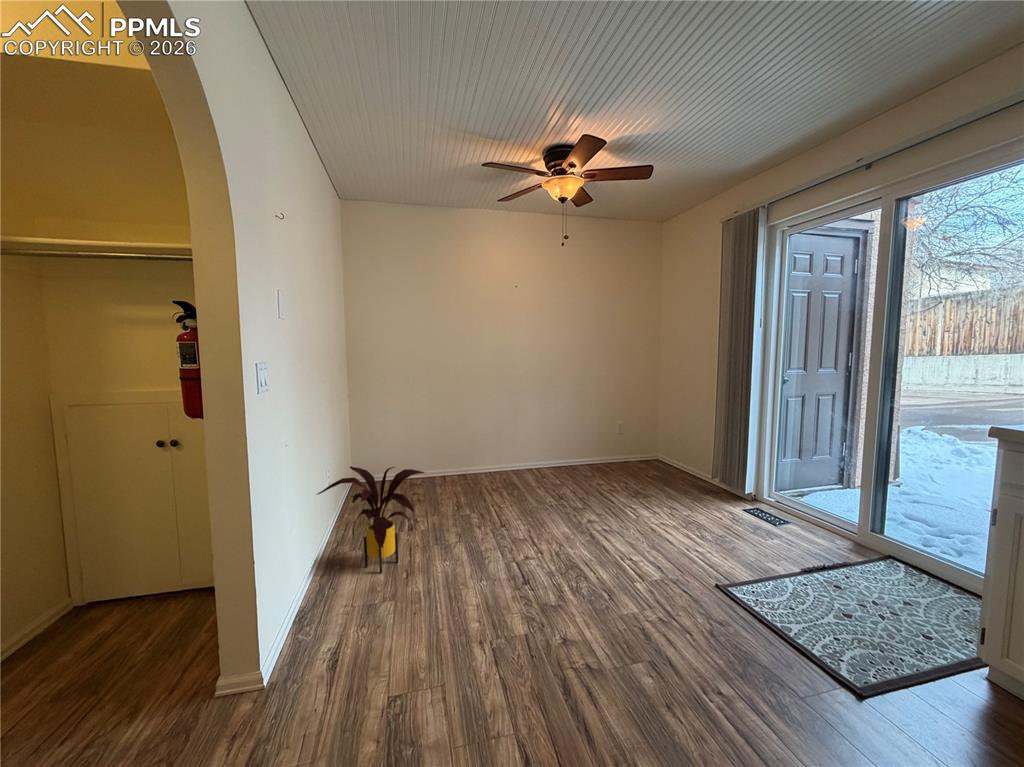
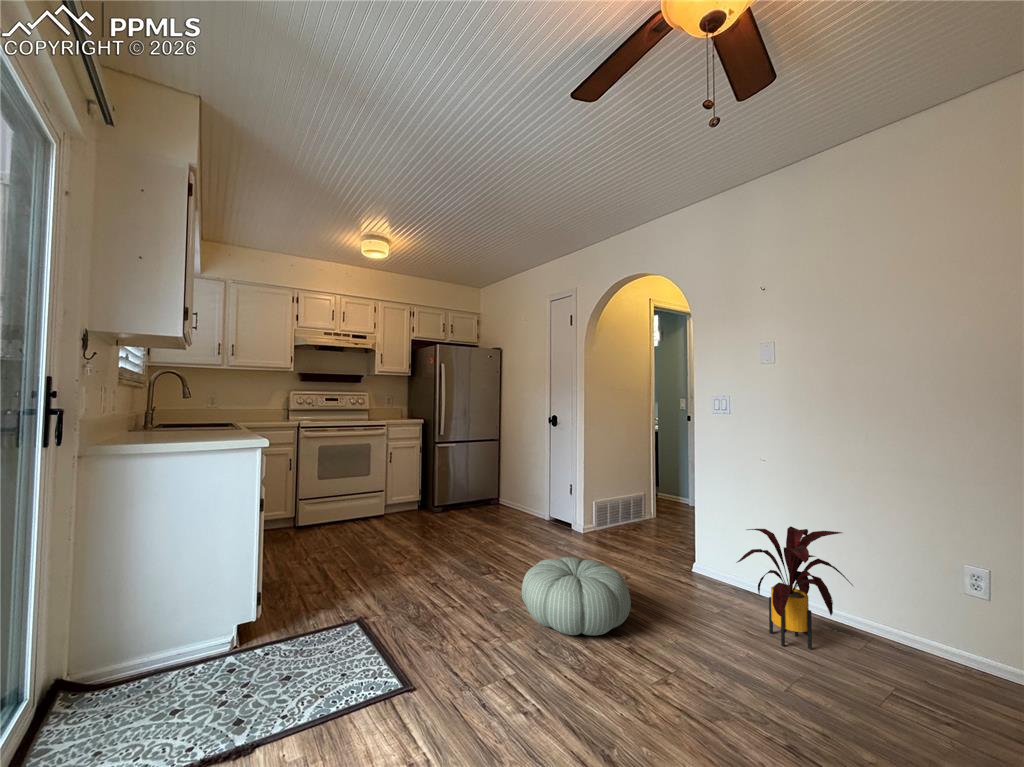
pouf: none [482,553,616,672] -> present [522,557,631,635]

